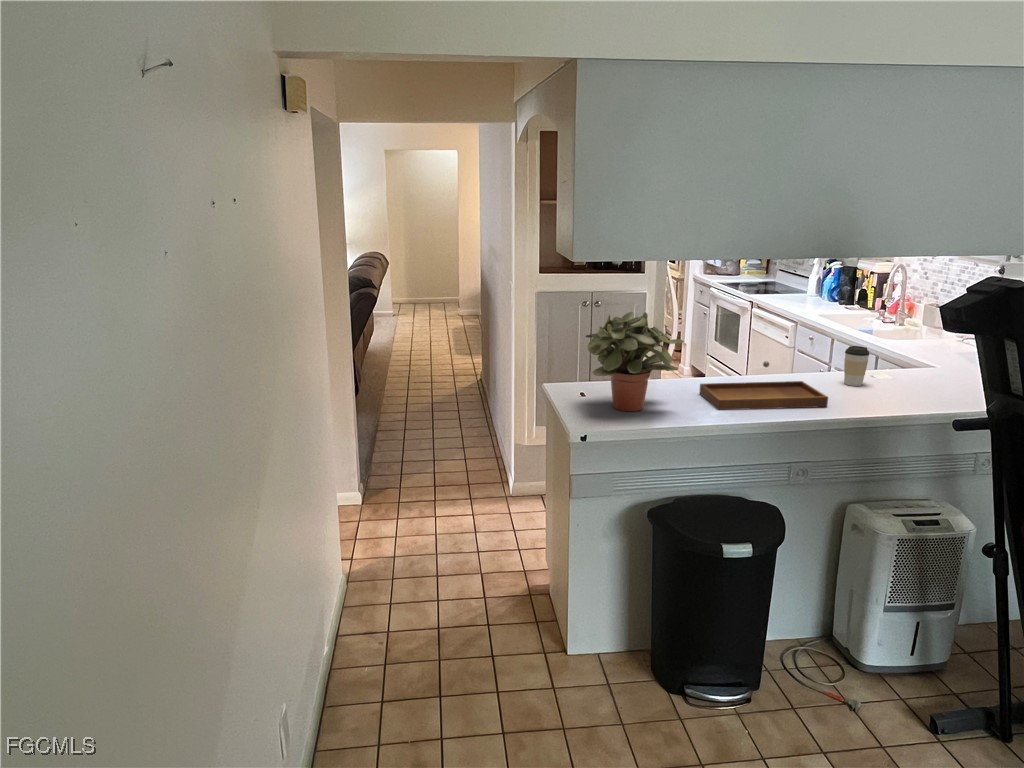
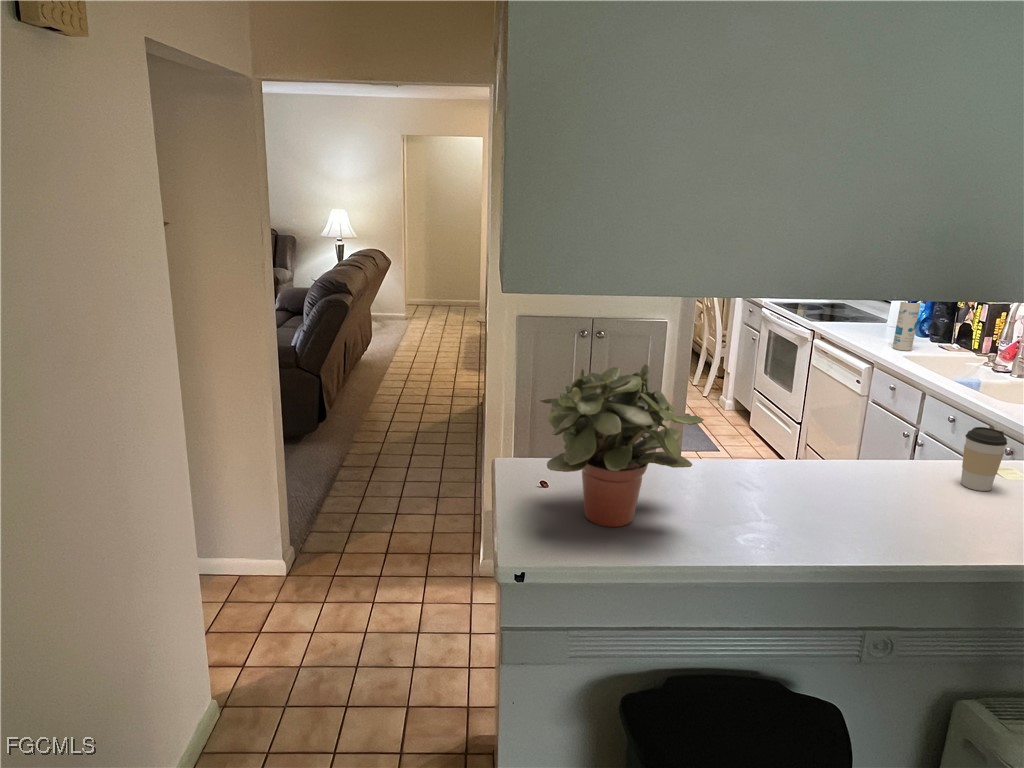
canister: none [810,272,829,312] -> present [893,302,920,351]
tray: present [700,361,828,410] -> none [729,451,945,538]

